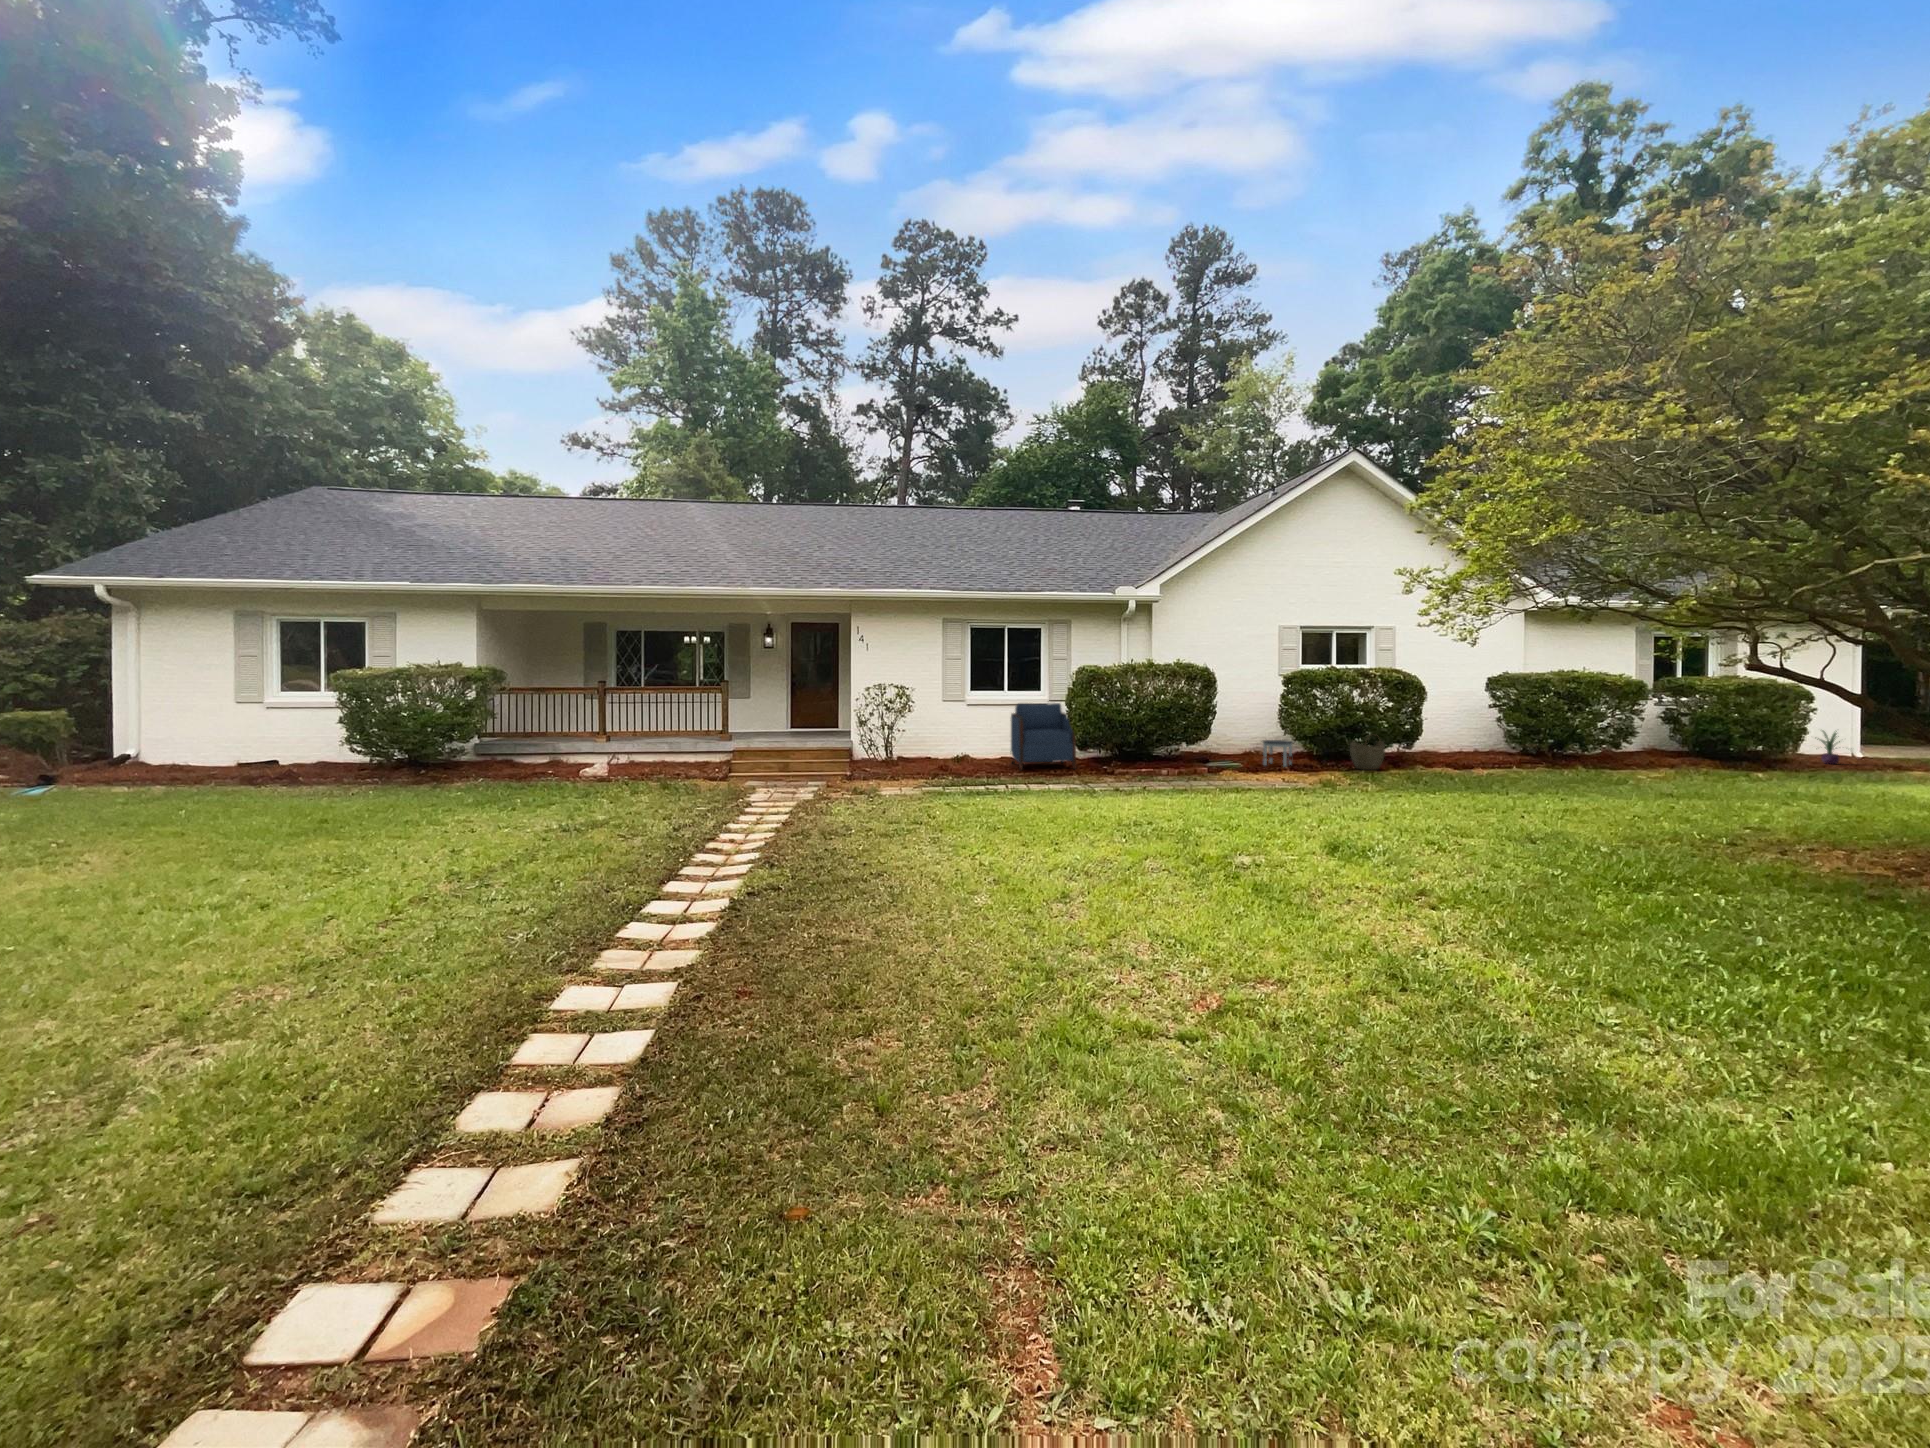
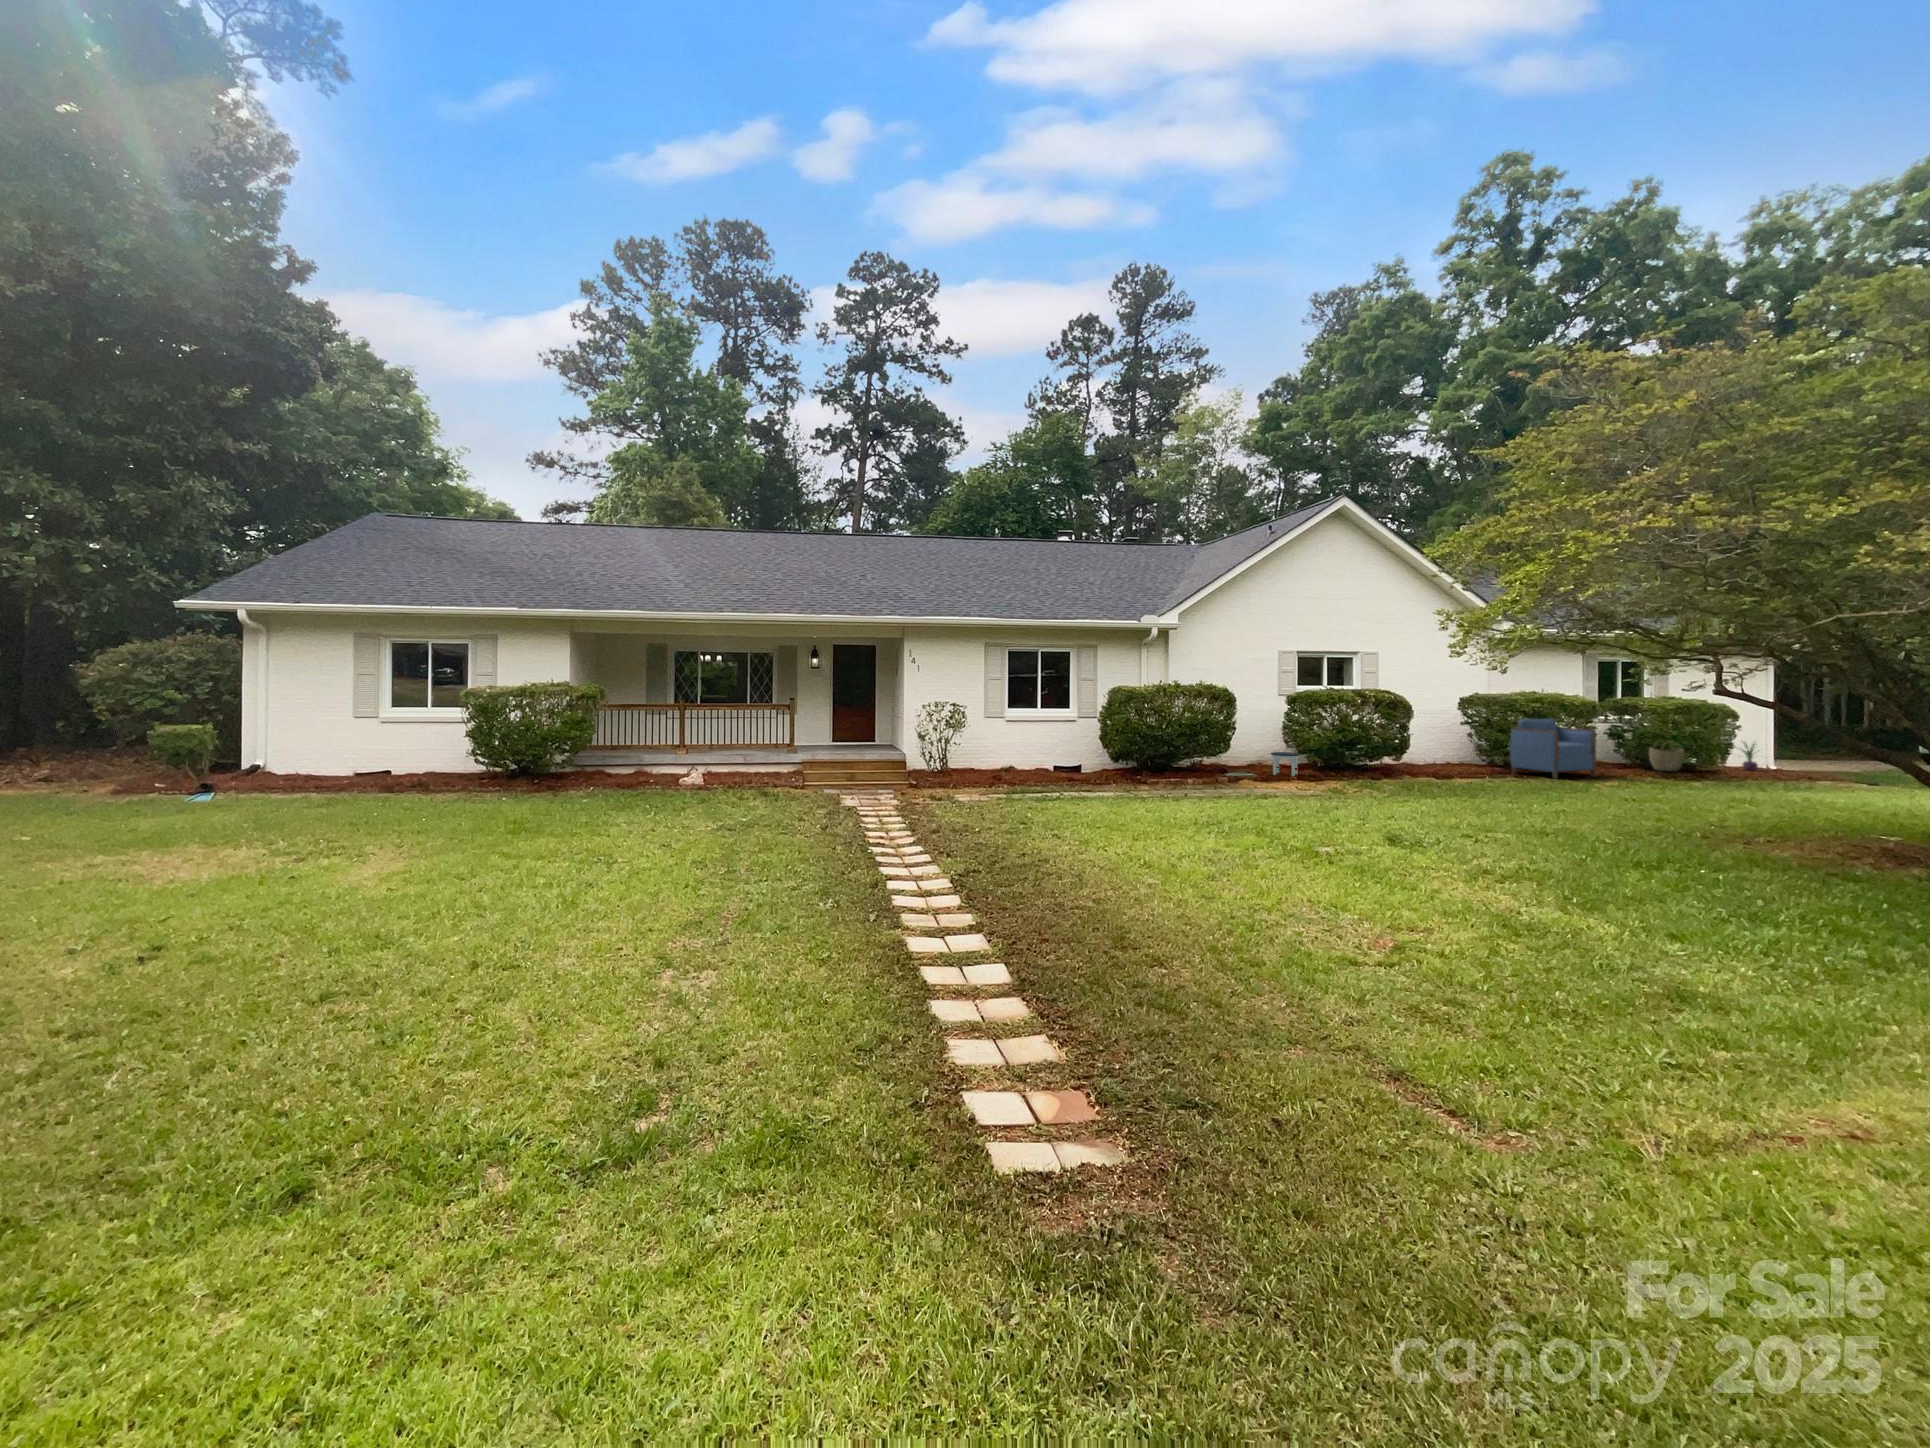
armchair: present [1010,703,1076,770] -> present [1510,719,1596,779]
woven basket: present [1350,738,1385,770] -> present [1649,742,1684,771]

